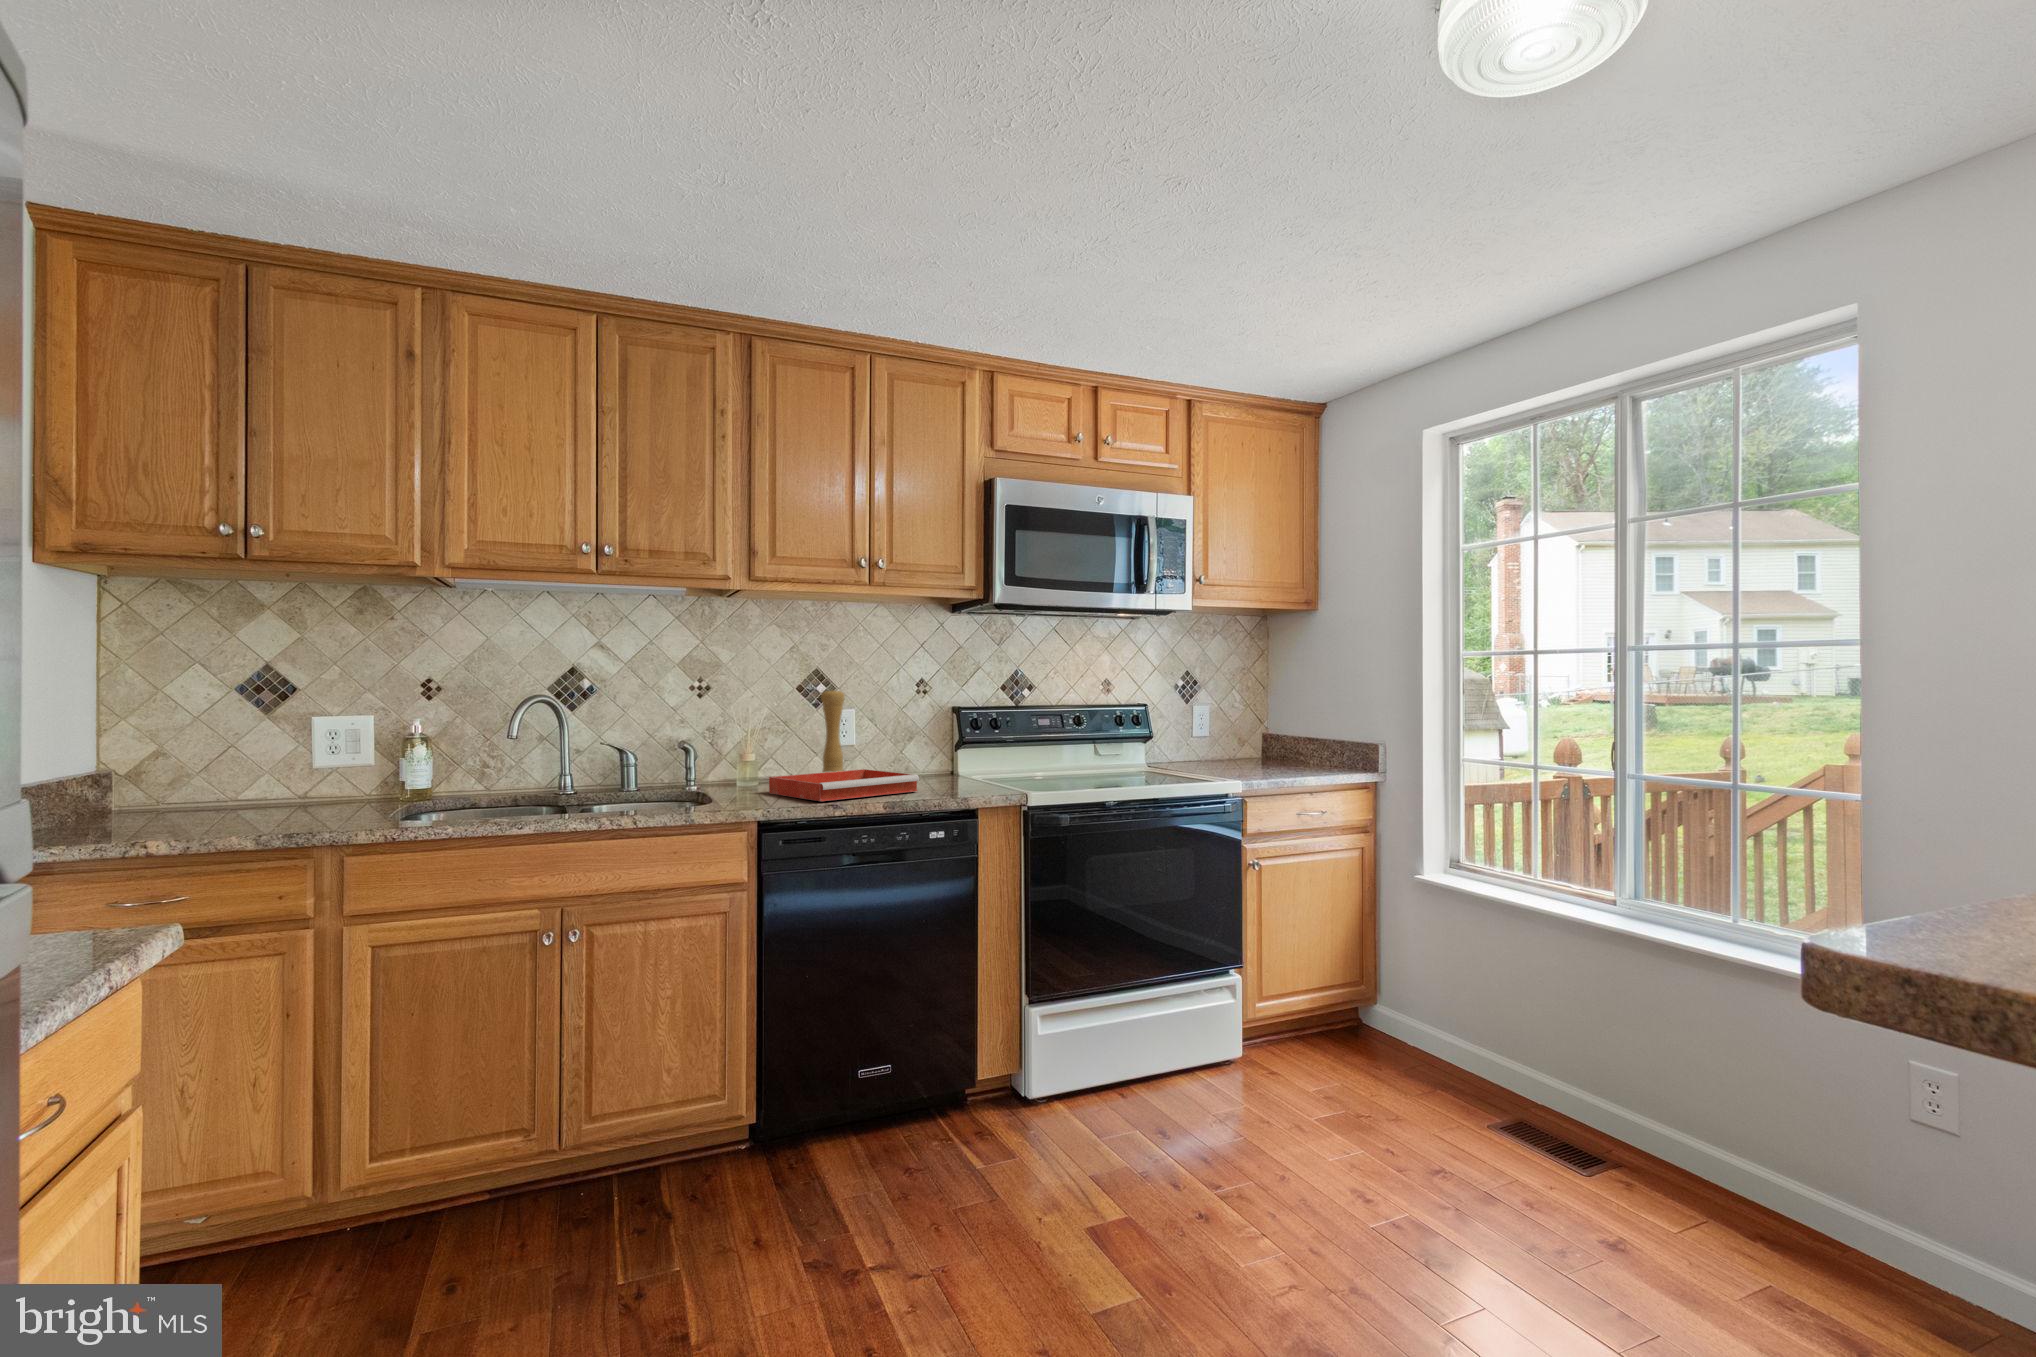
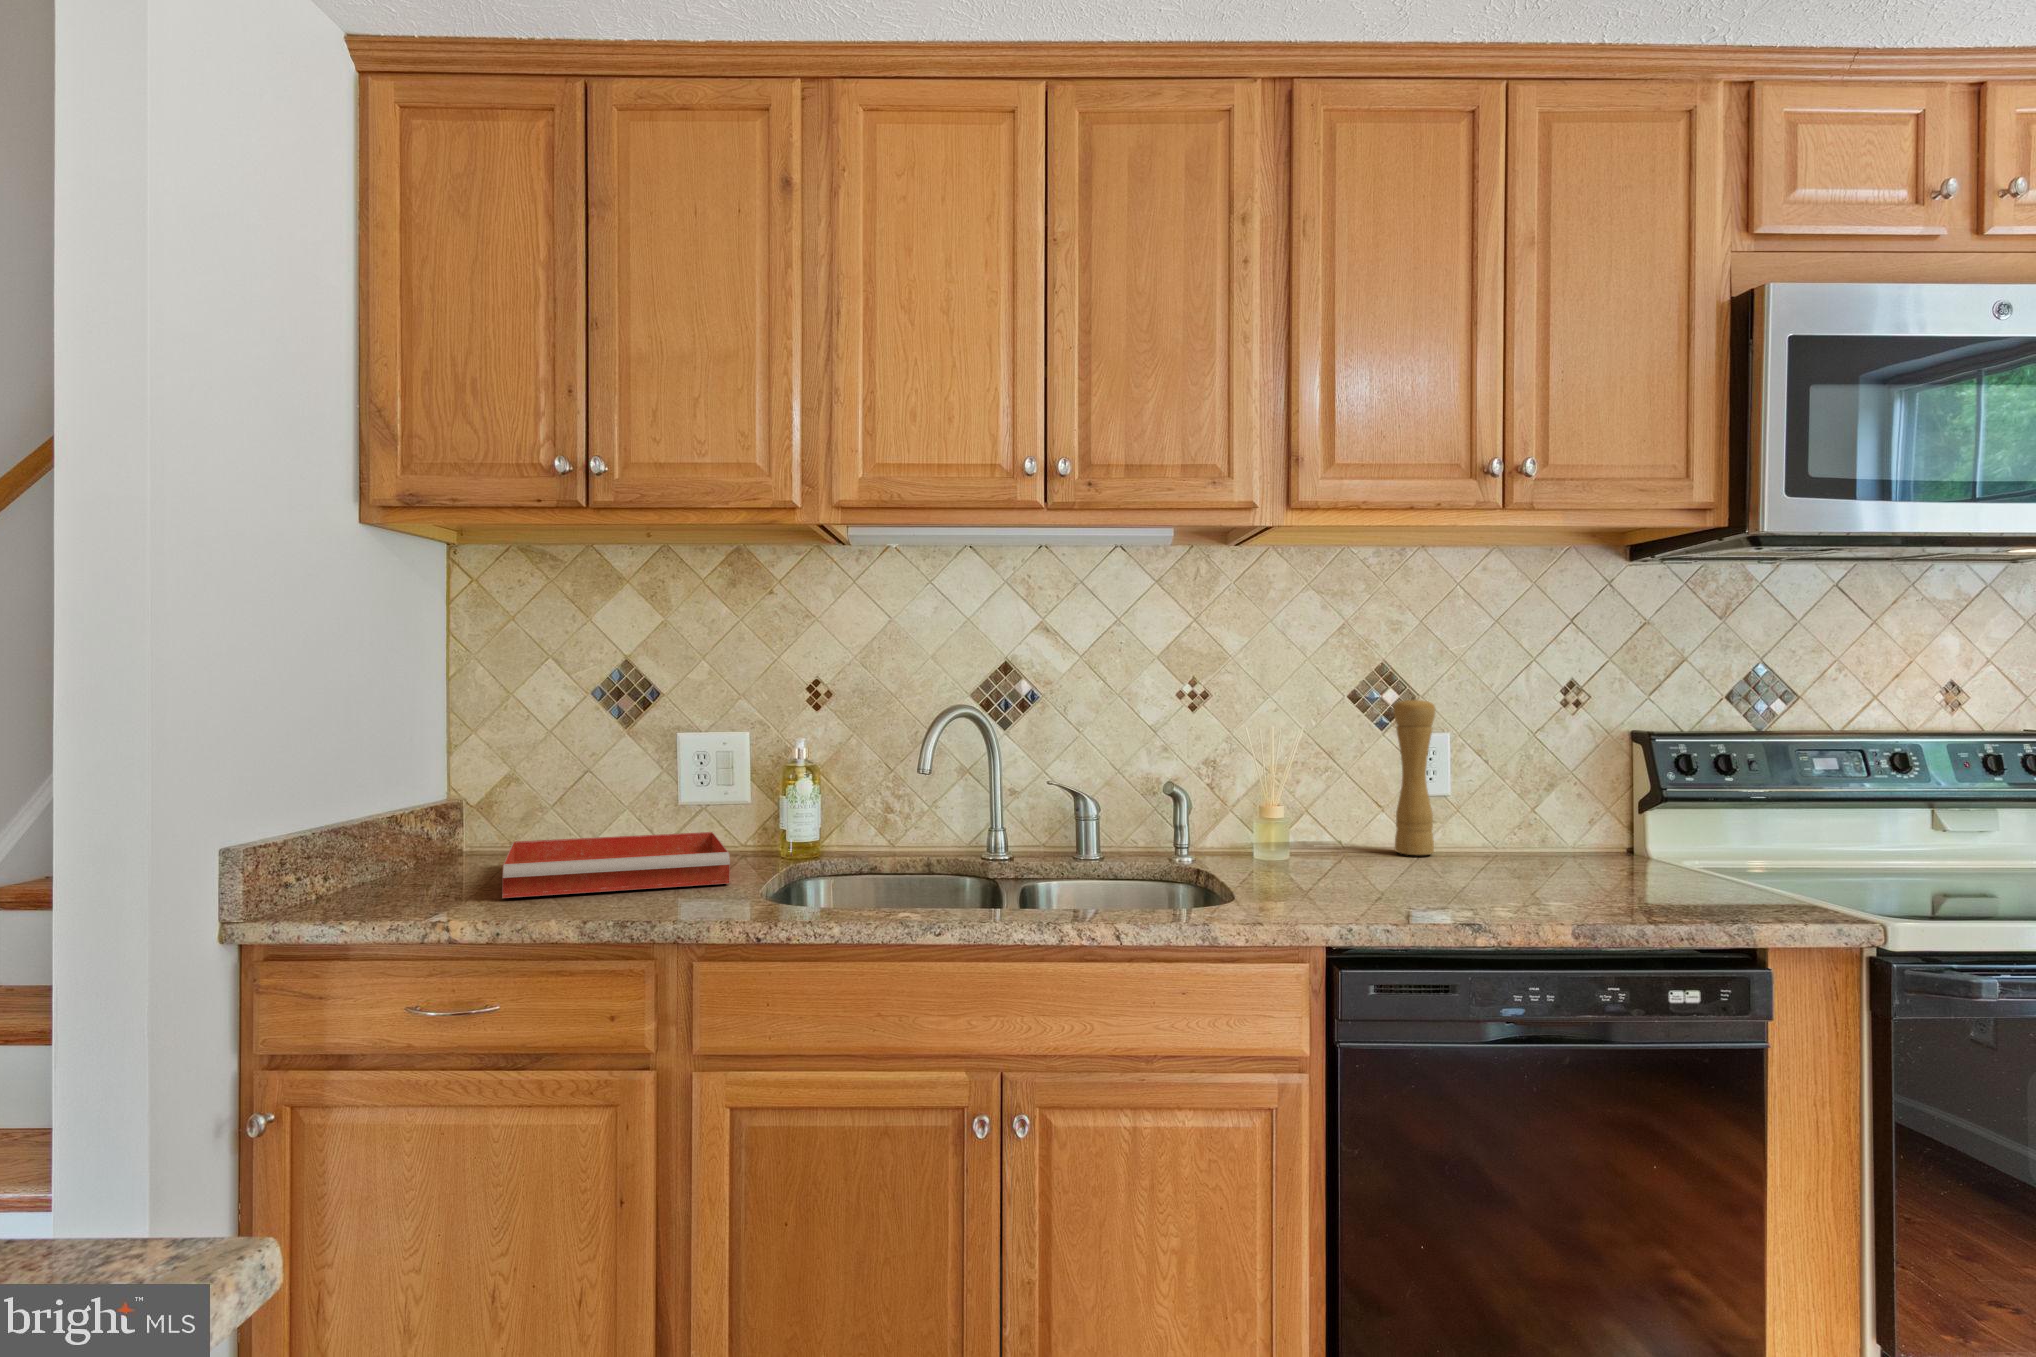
tray: present [769,769,919,801] -> present [502,832,730,898]

